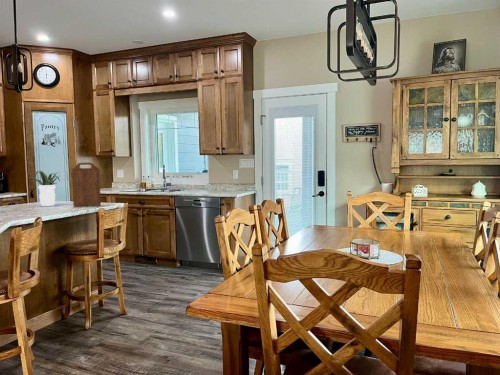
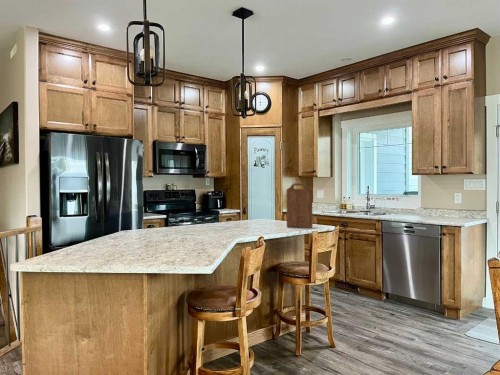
potted plant: present [34,171,59,206] -> none [243,191,283,224]

